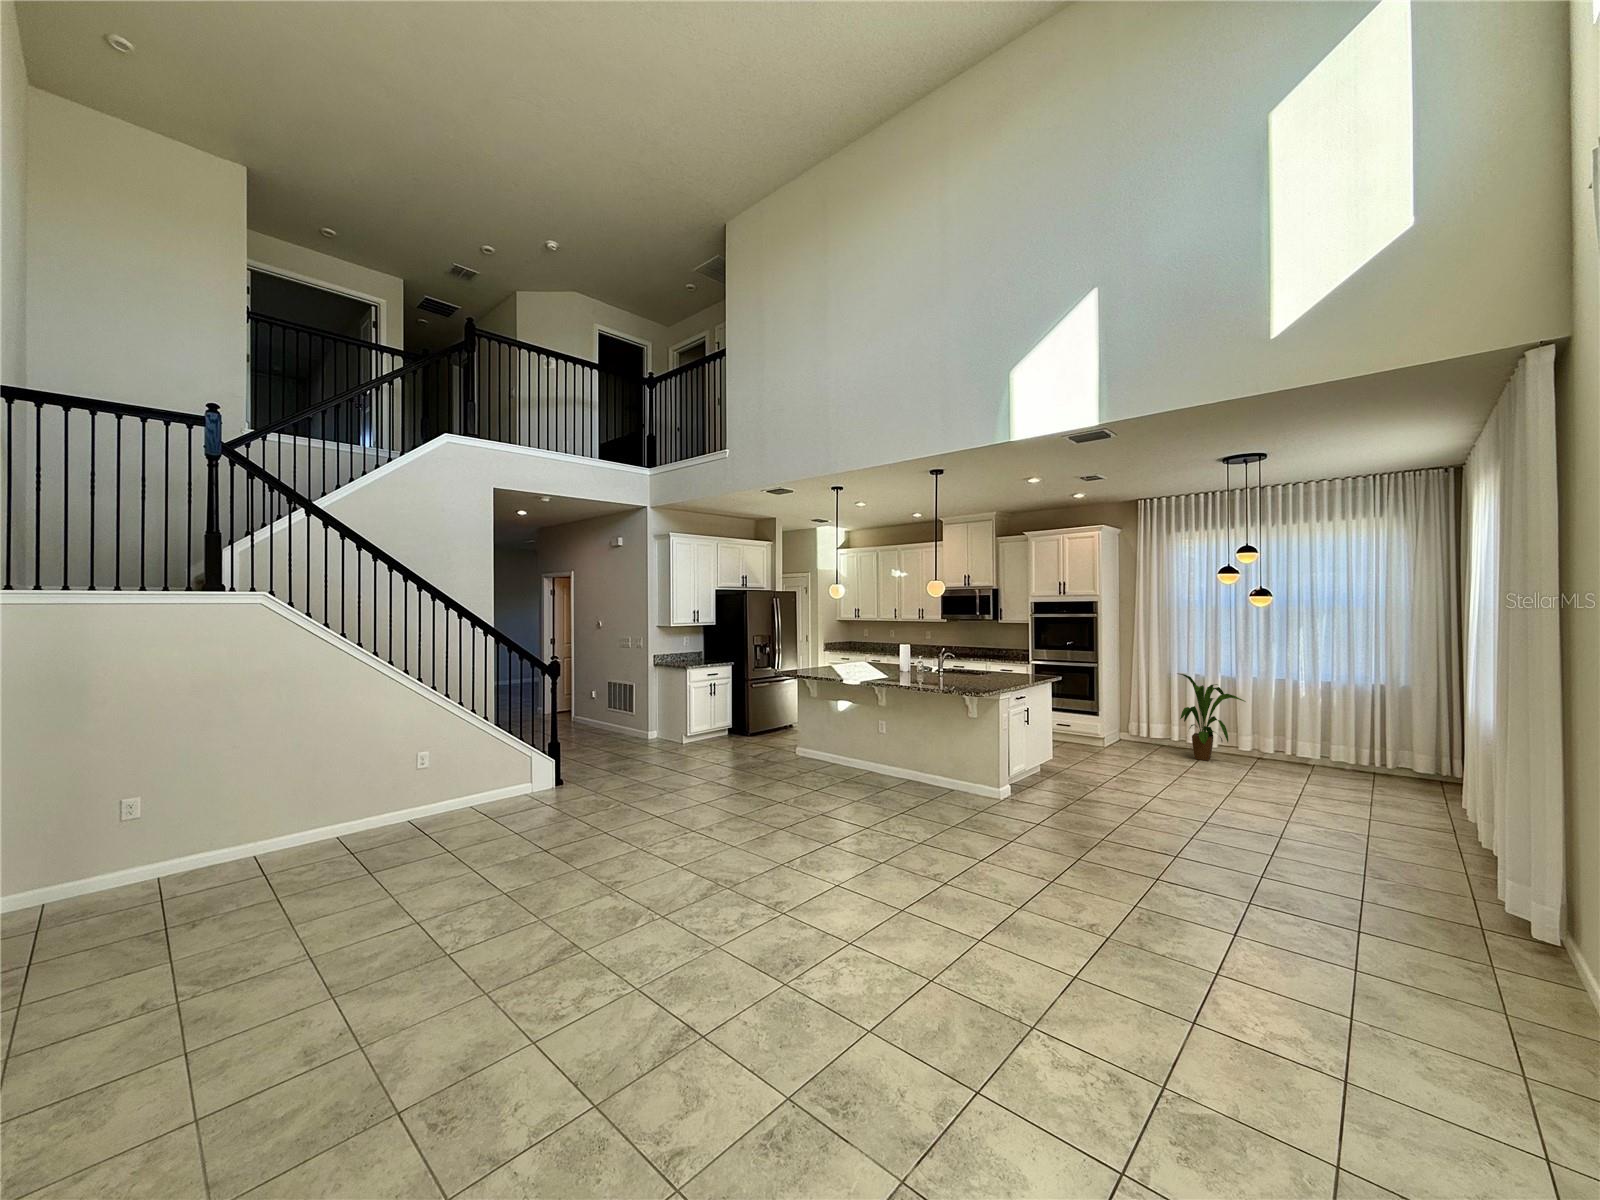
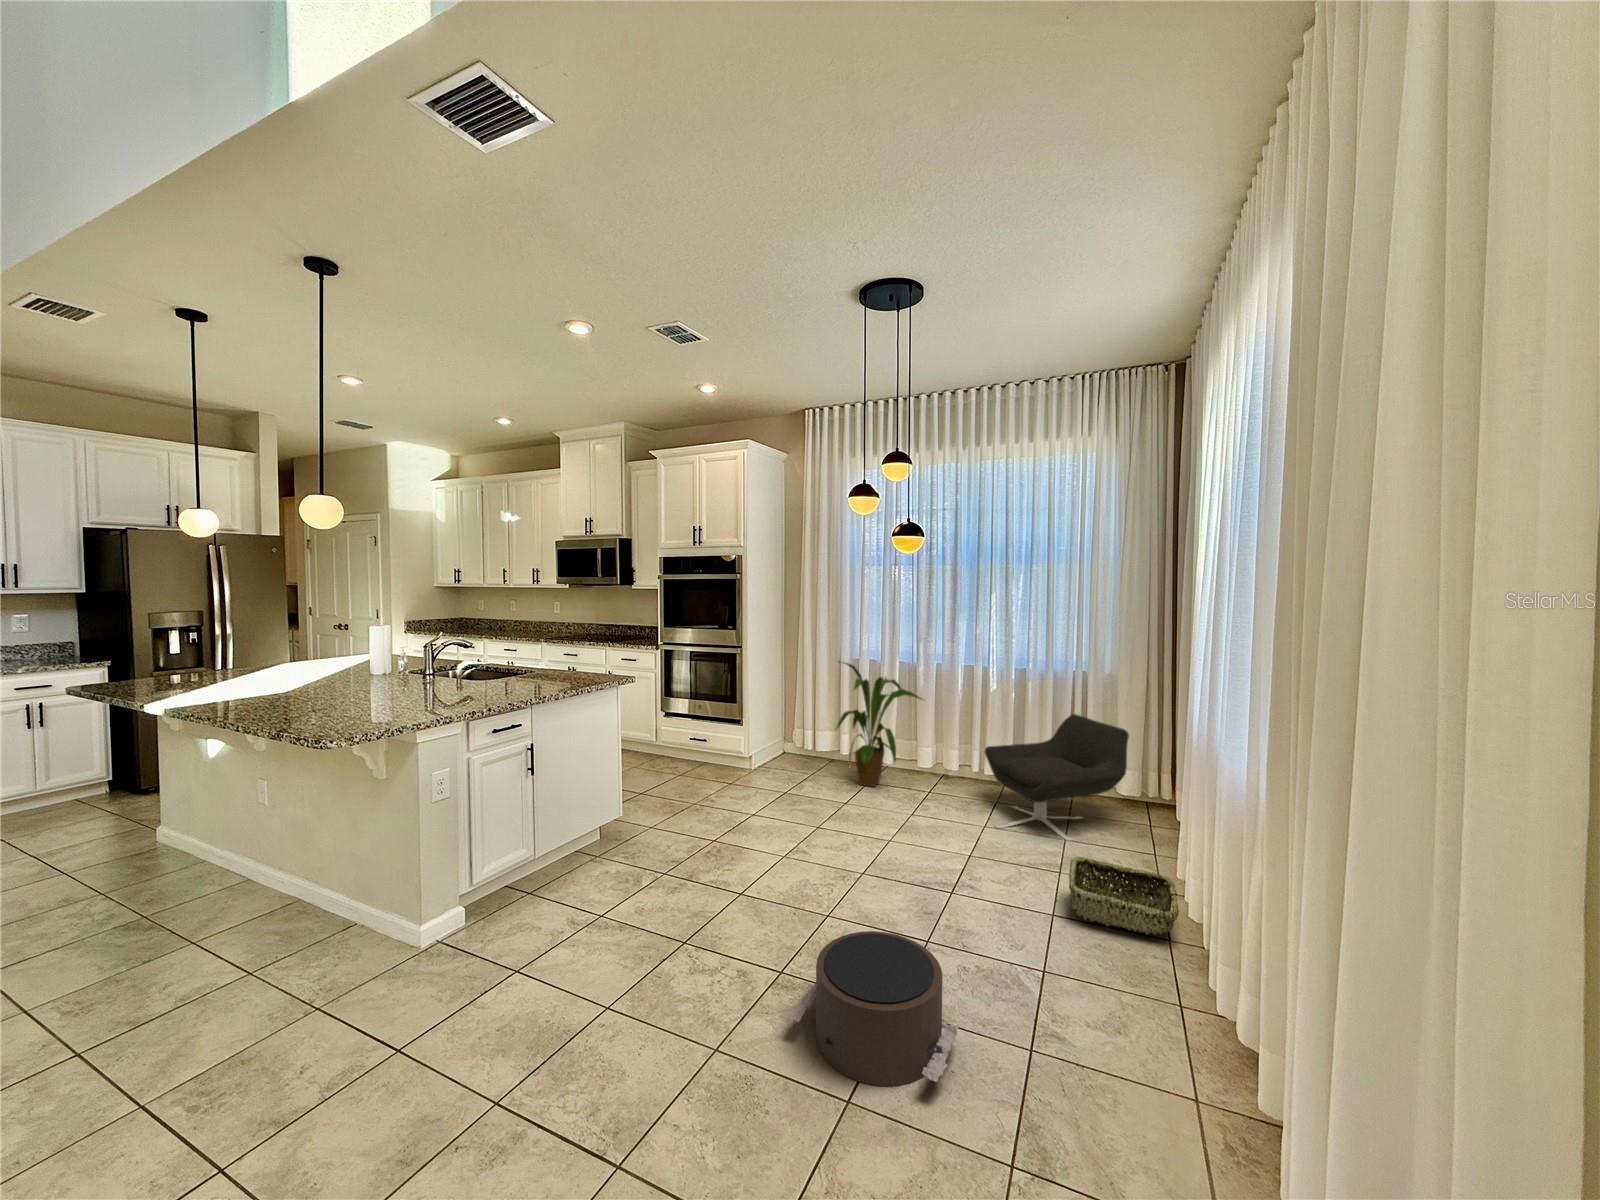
lounge chair: none [1301,713,1423,793] -> present [984,714,1129,841]
woven basket: none [1384,788,1463,829] -> present [1069,857,1179,935]
pouf: none [1236,800,1331,853] -> present [788,931,959,1086]

